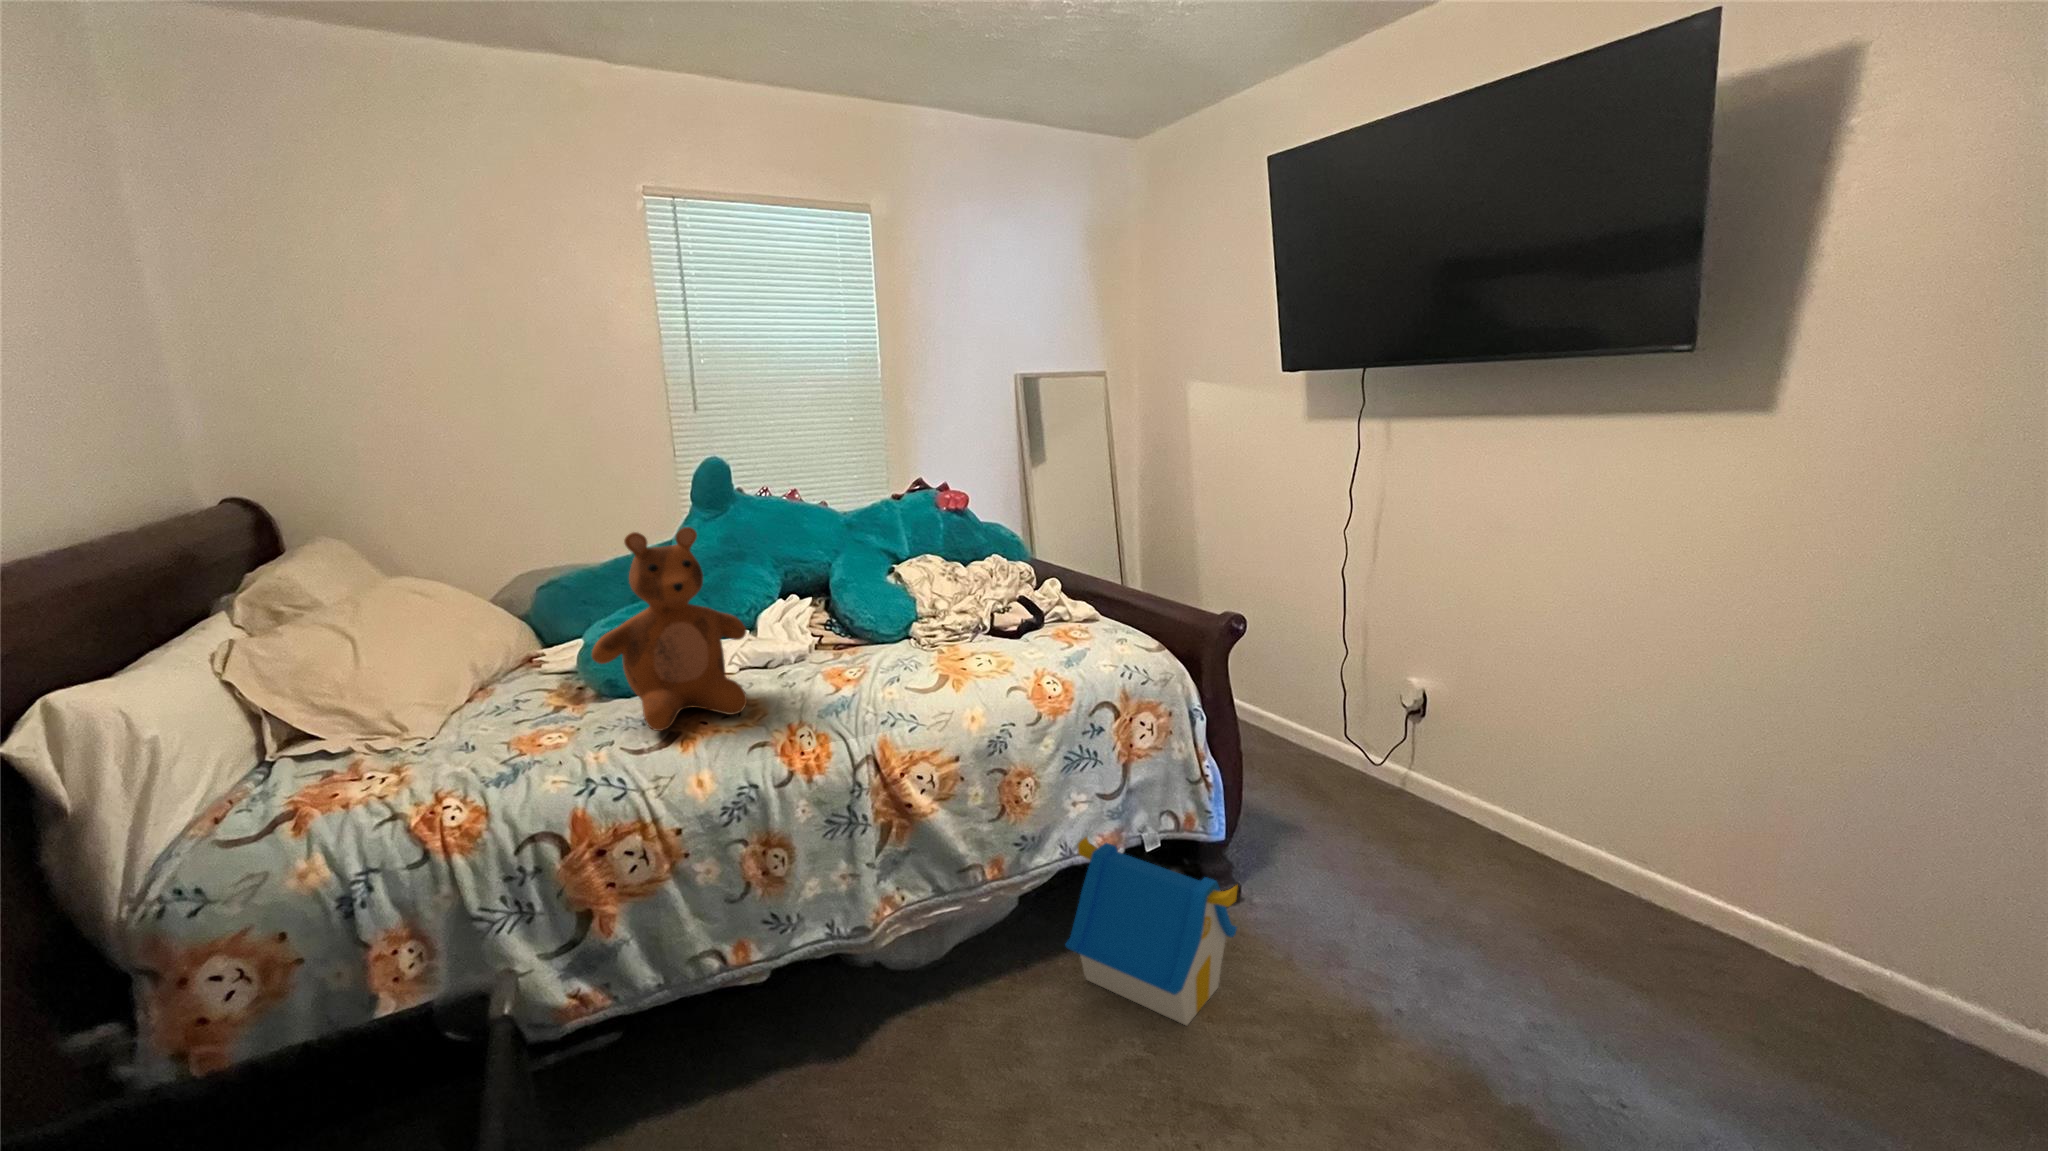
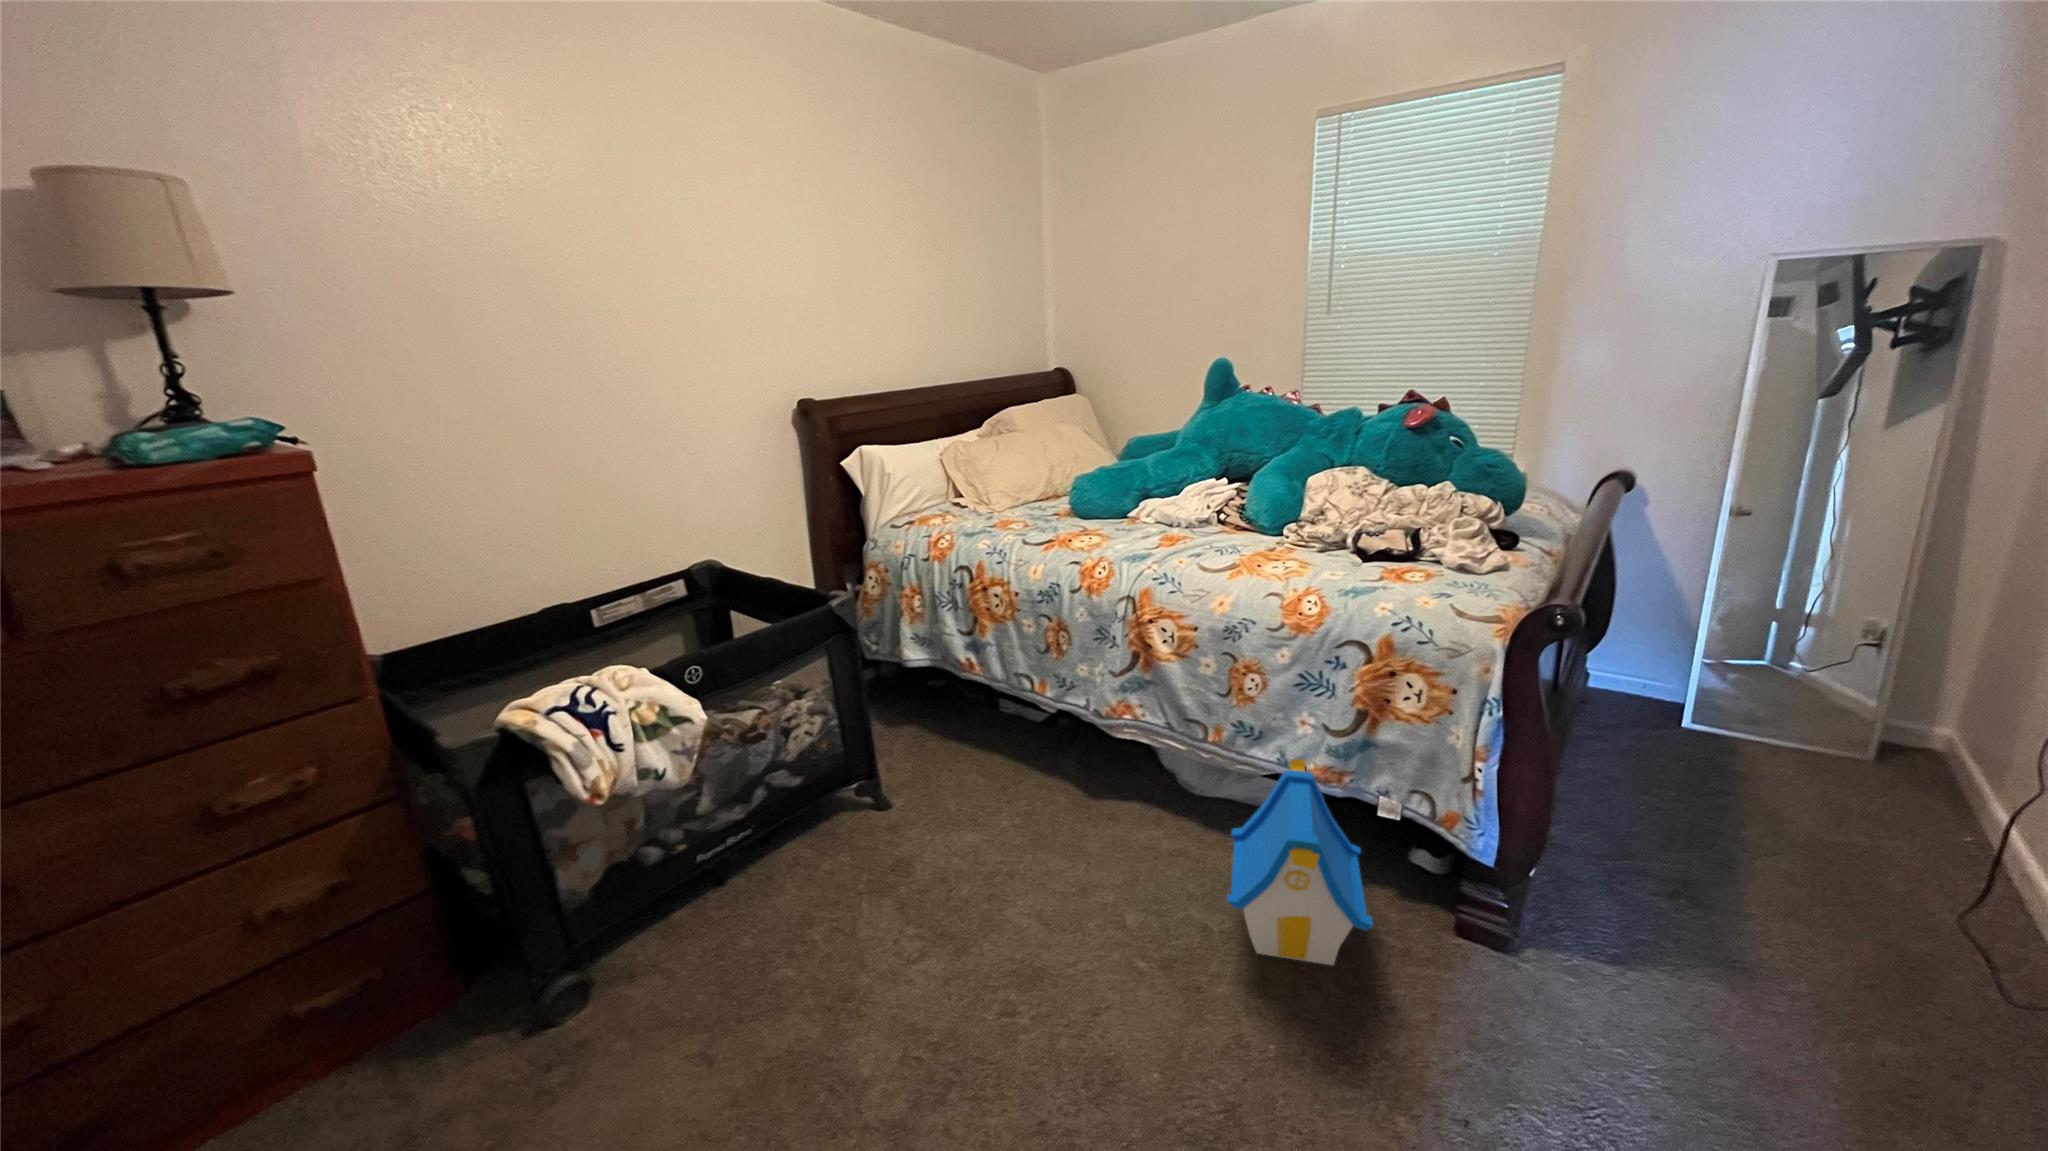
teddy bear: present [592,527,747,731] -> none [1039,402,1141,539]

